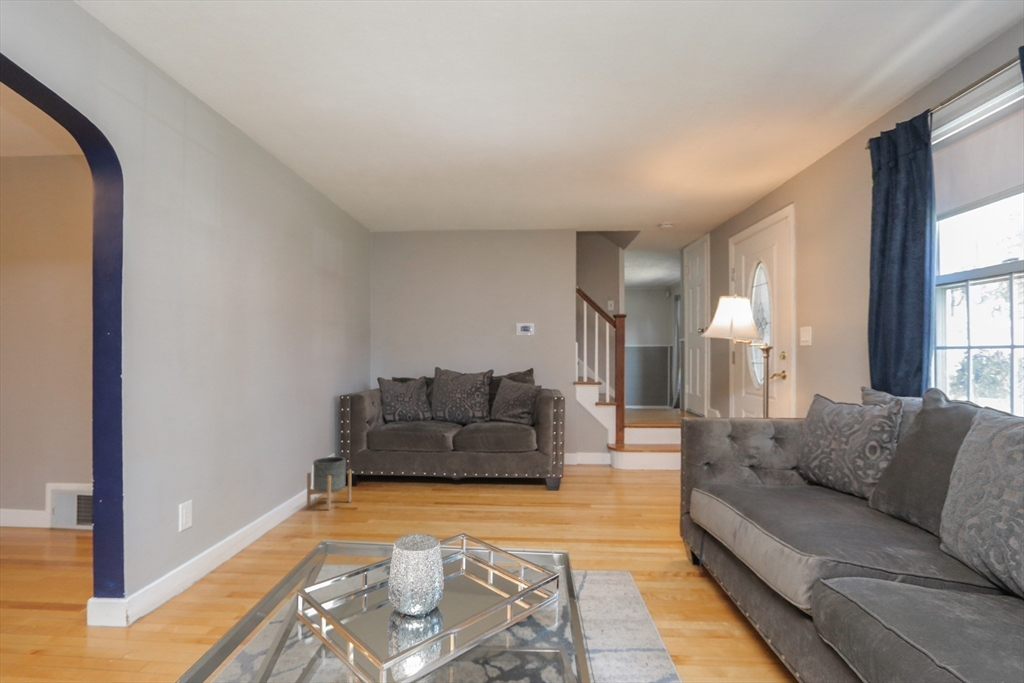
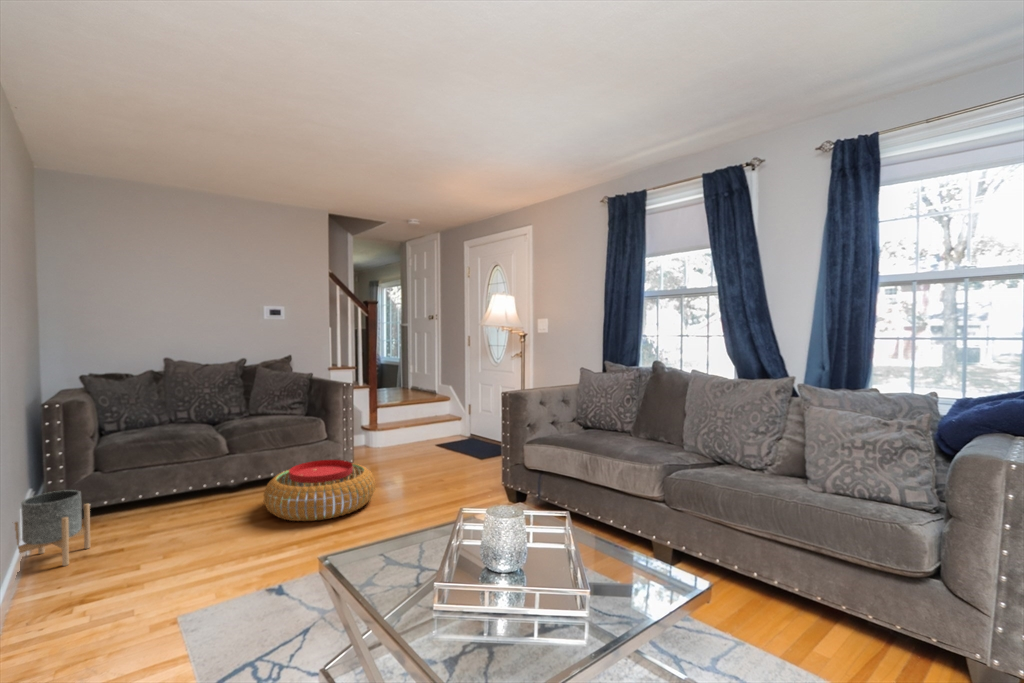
pouf: none [457,468,557,525] -> present [264,460,375,521]

